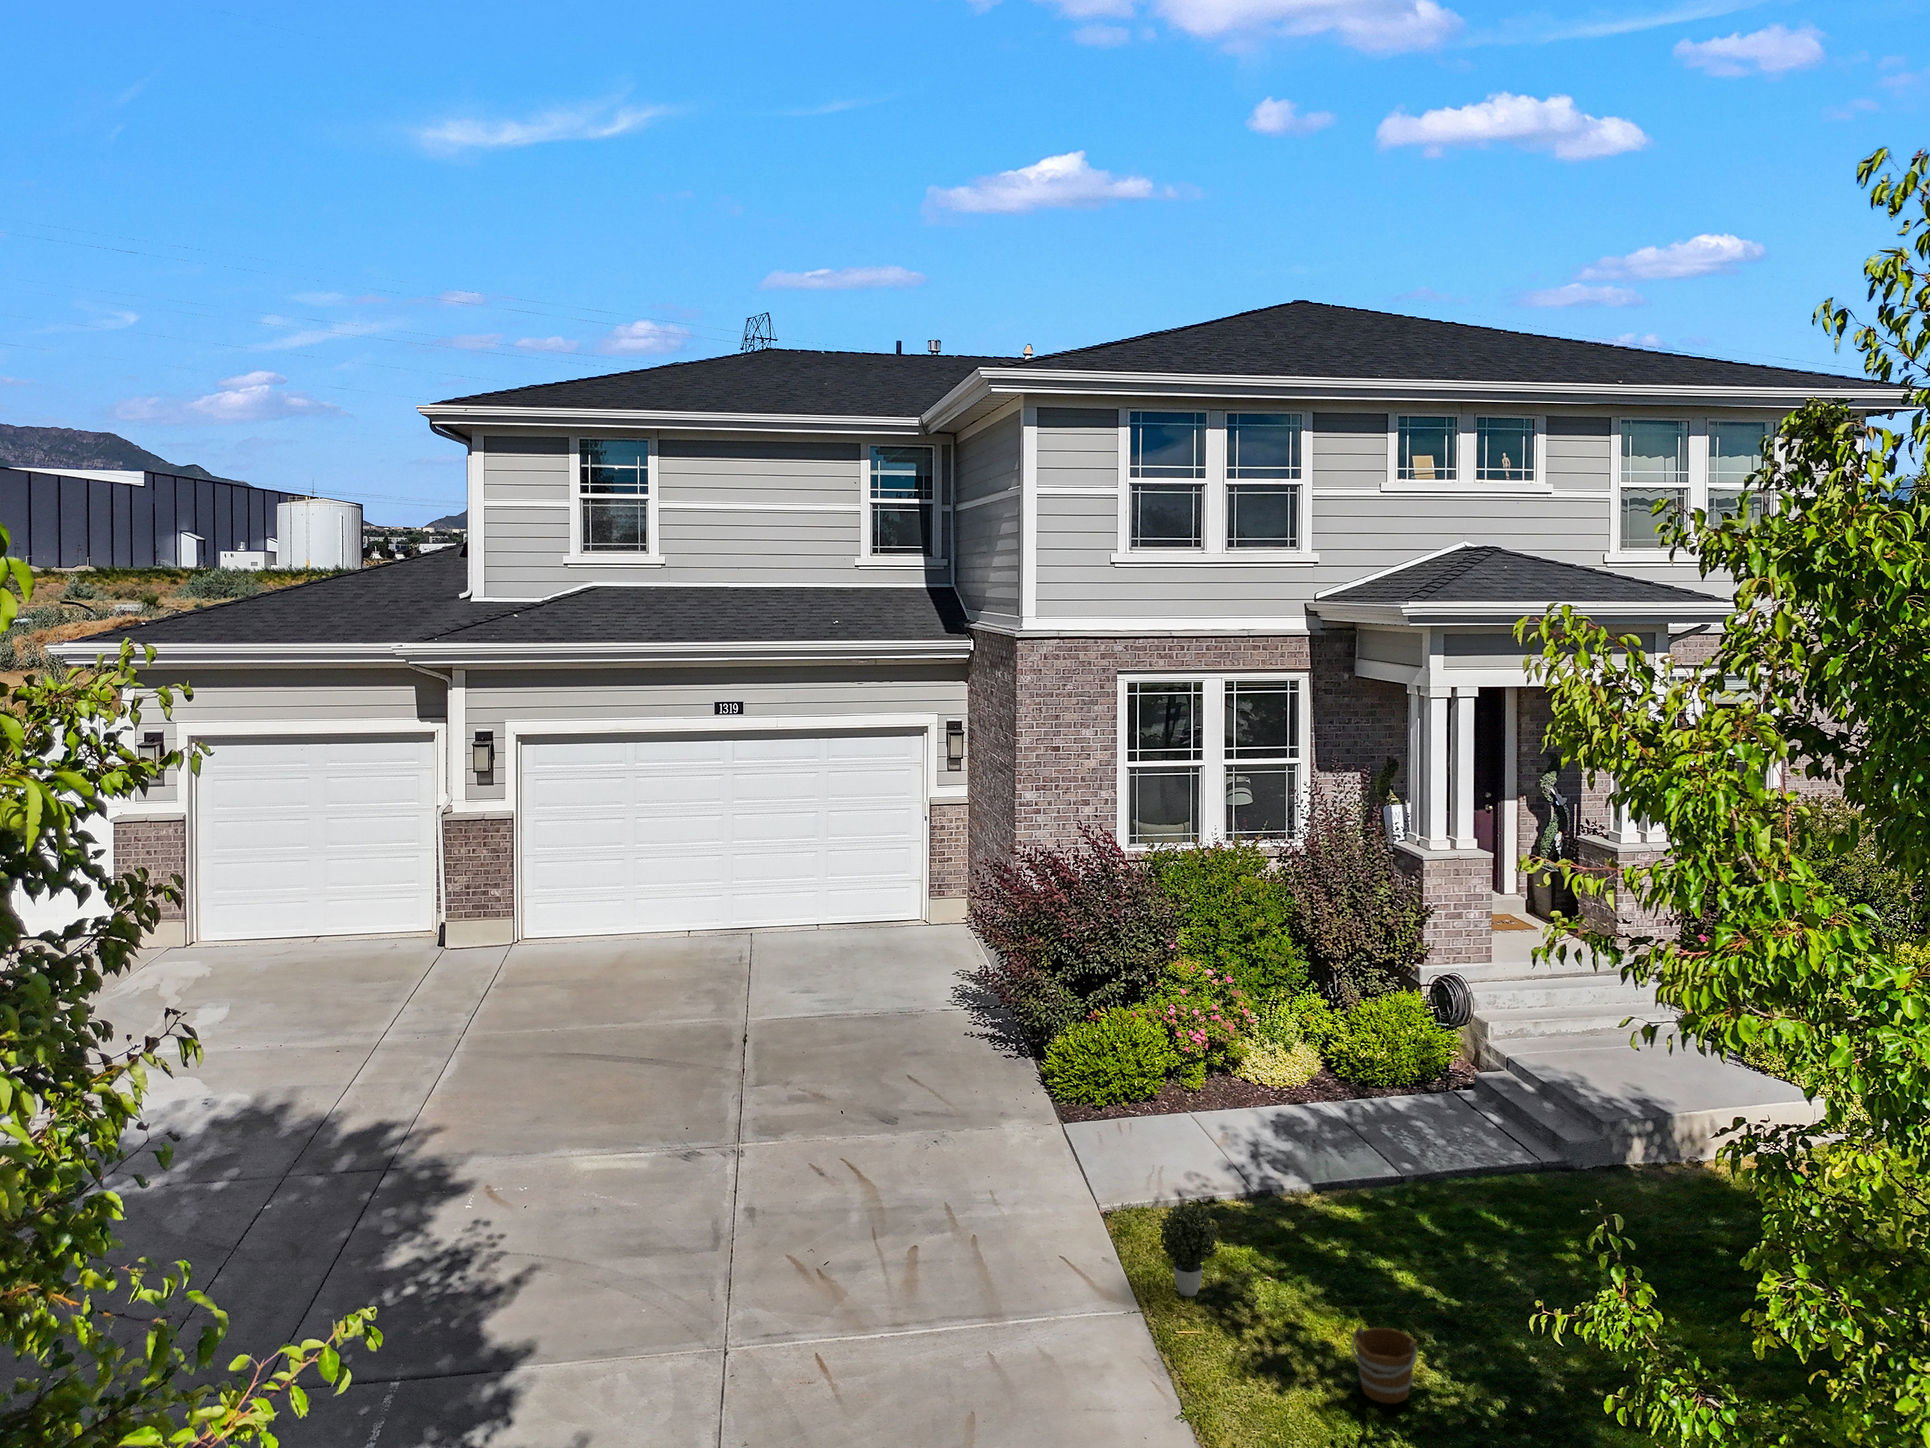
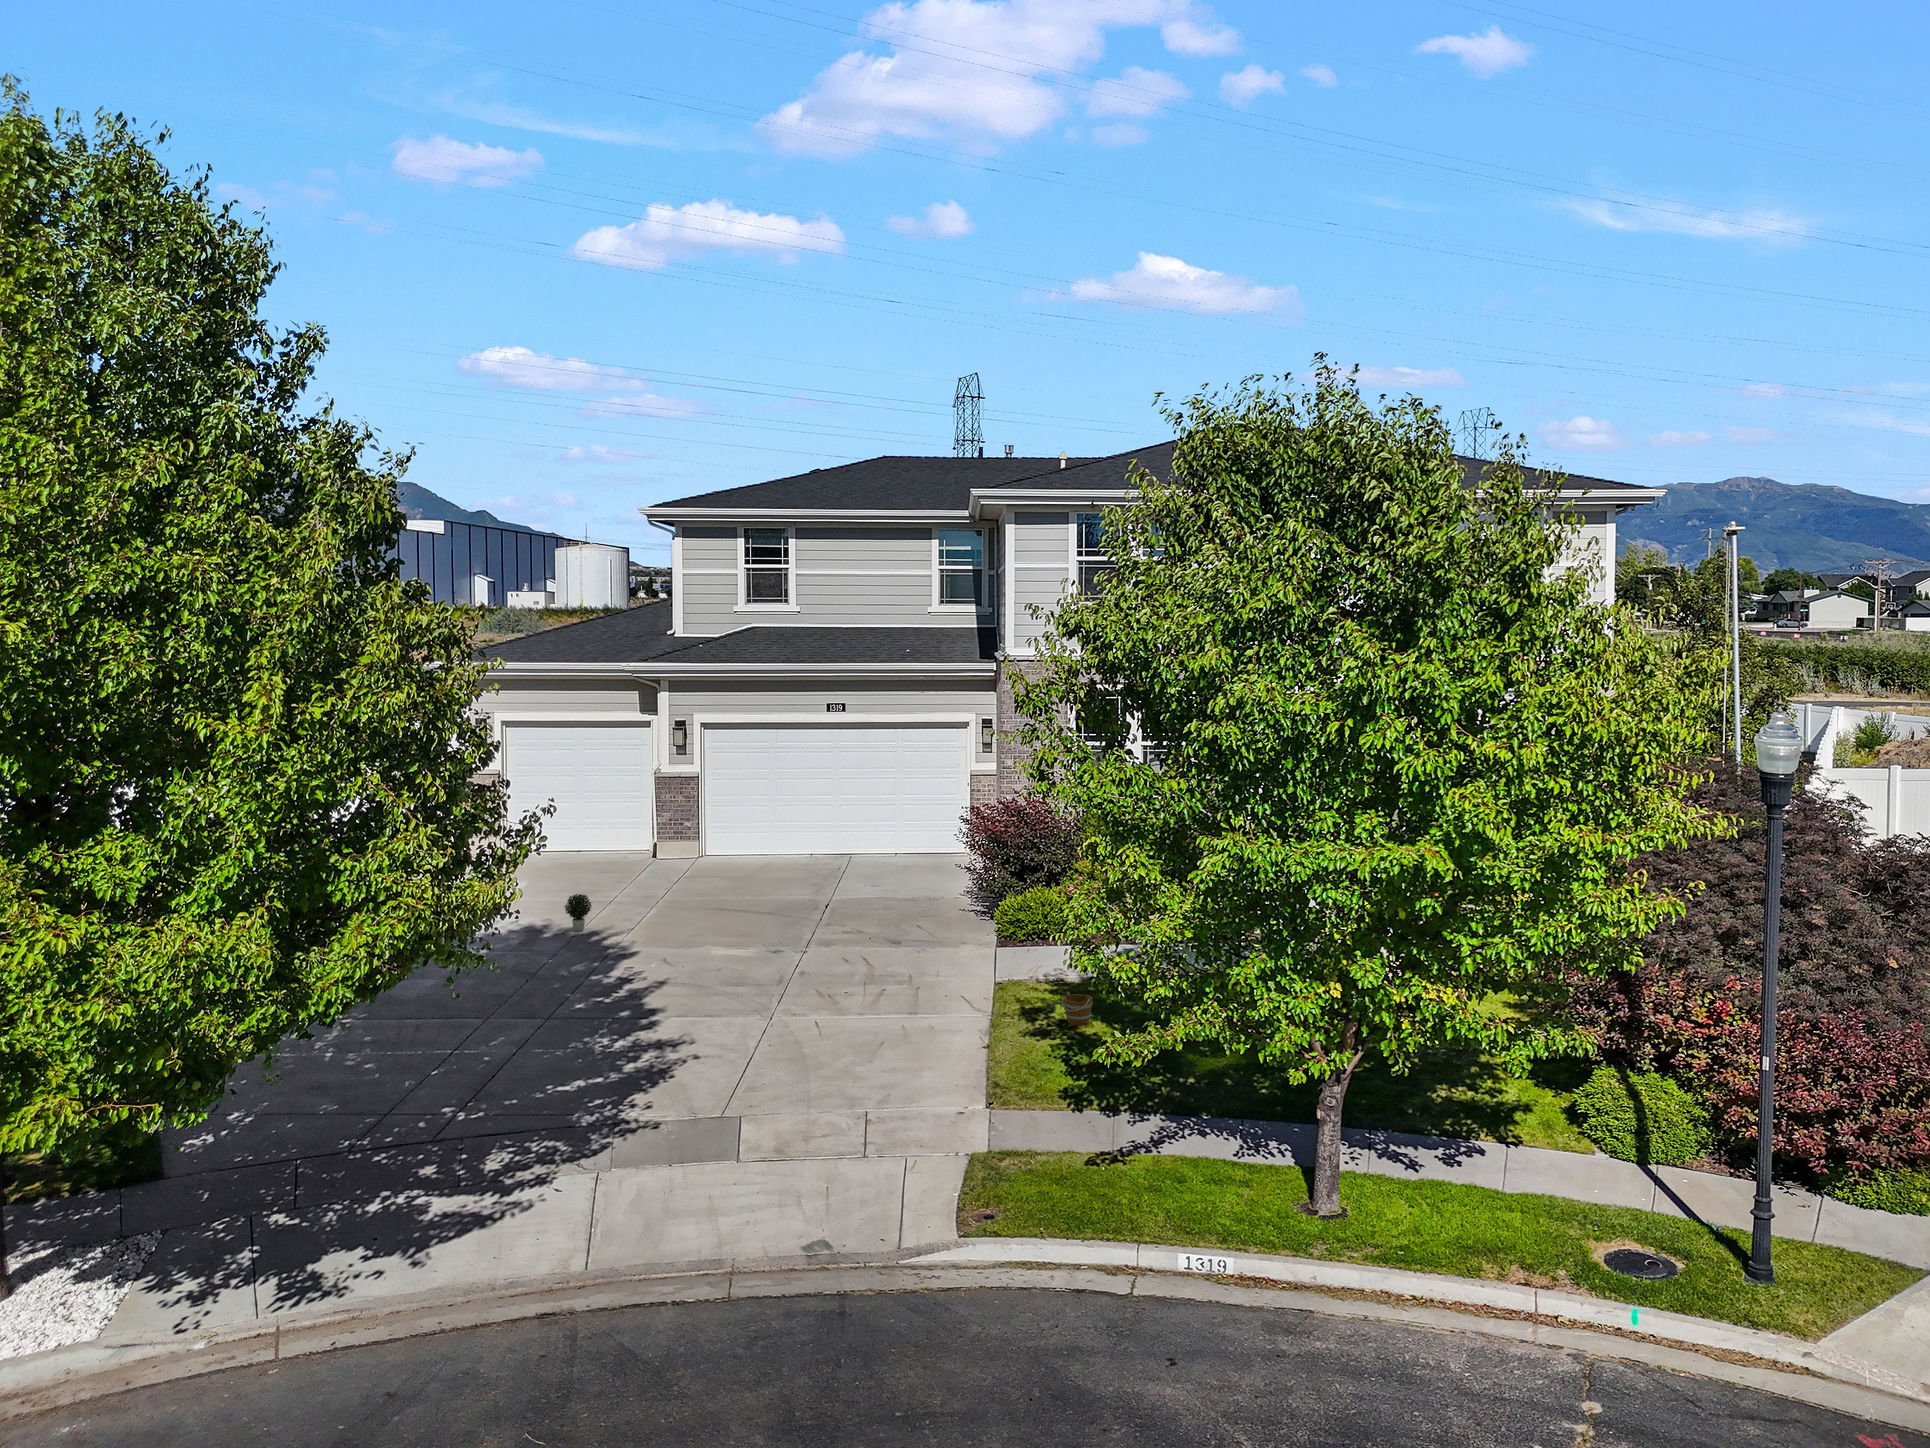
potted plant: present [1159,1206,1219,1297] -> present [565,894,592,932]

